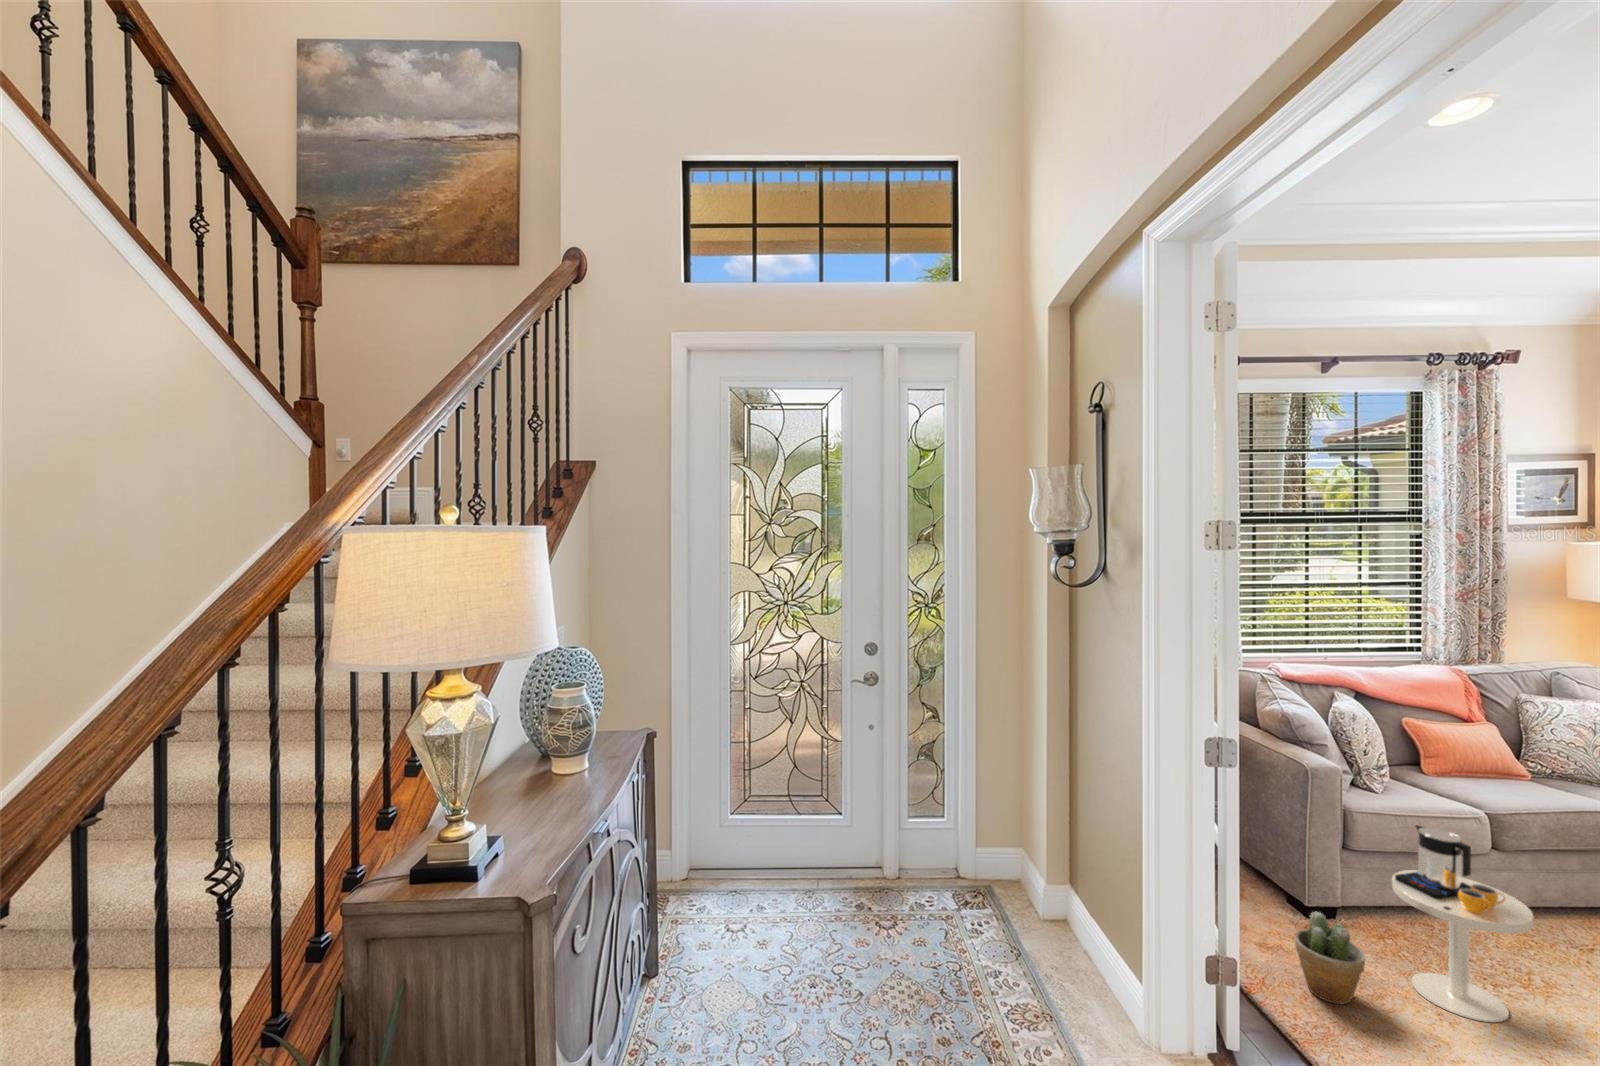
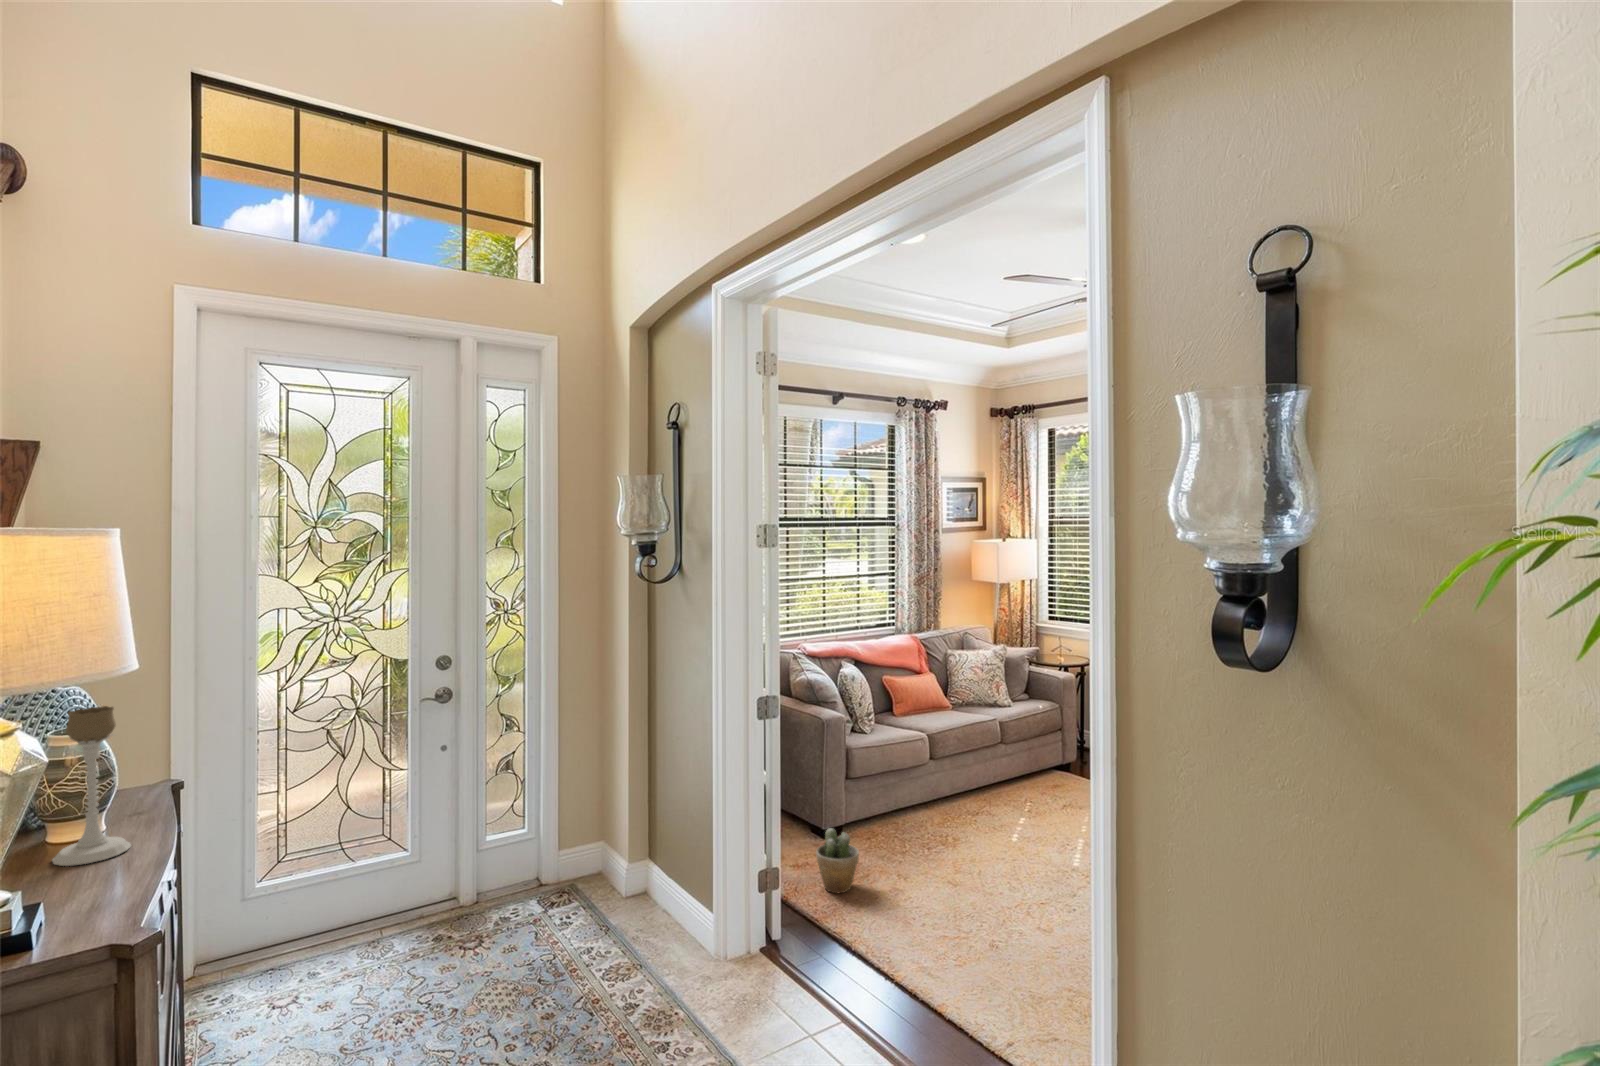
candle holder: none [534,671,586,802] -> present [52,706,131,866]
side table: present [1392,825,1534,1022] -> none [875,750,948,877]

